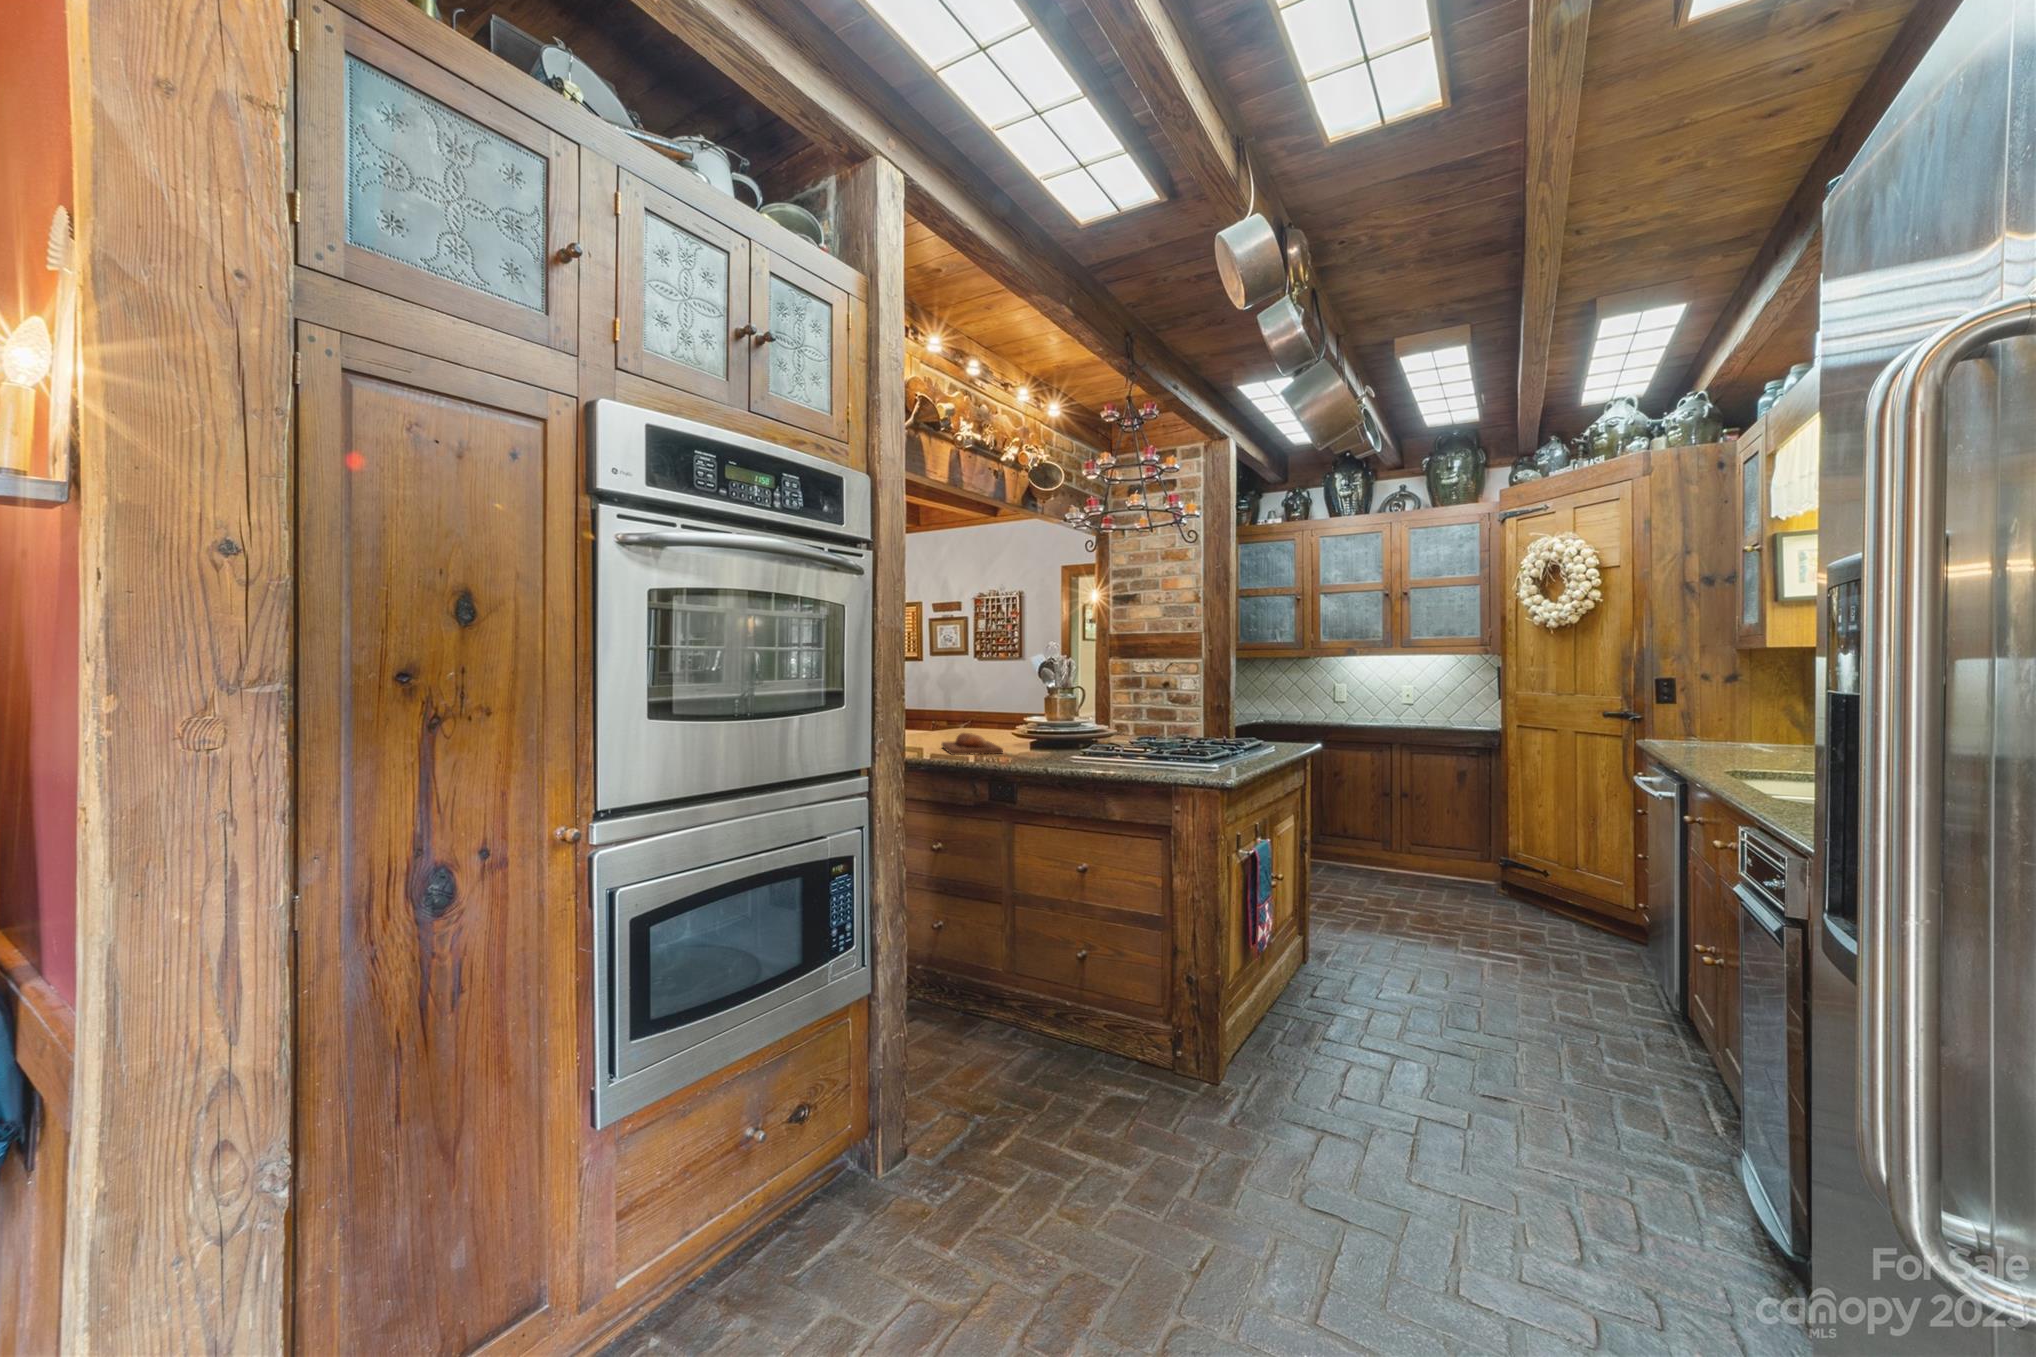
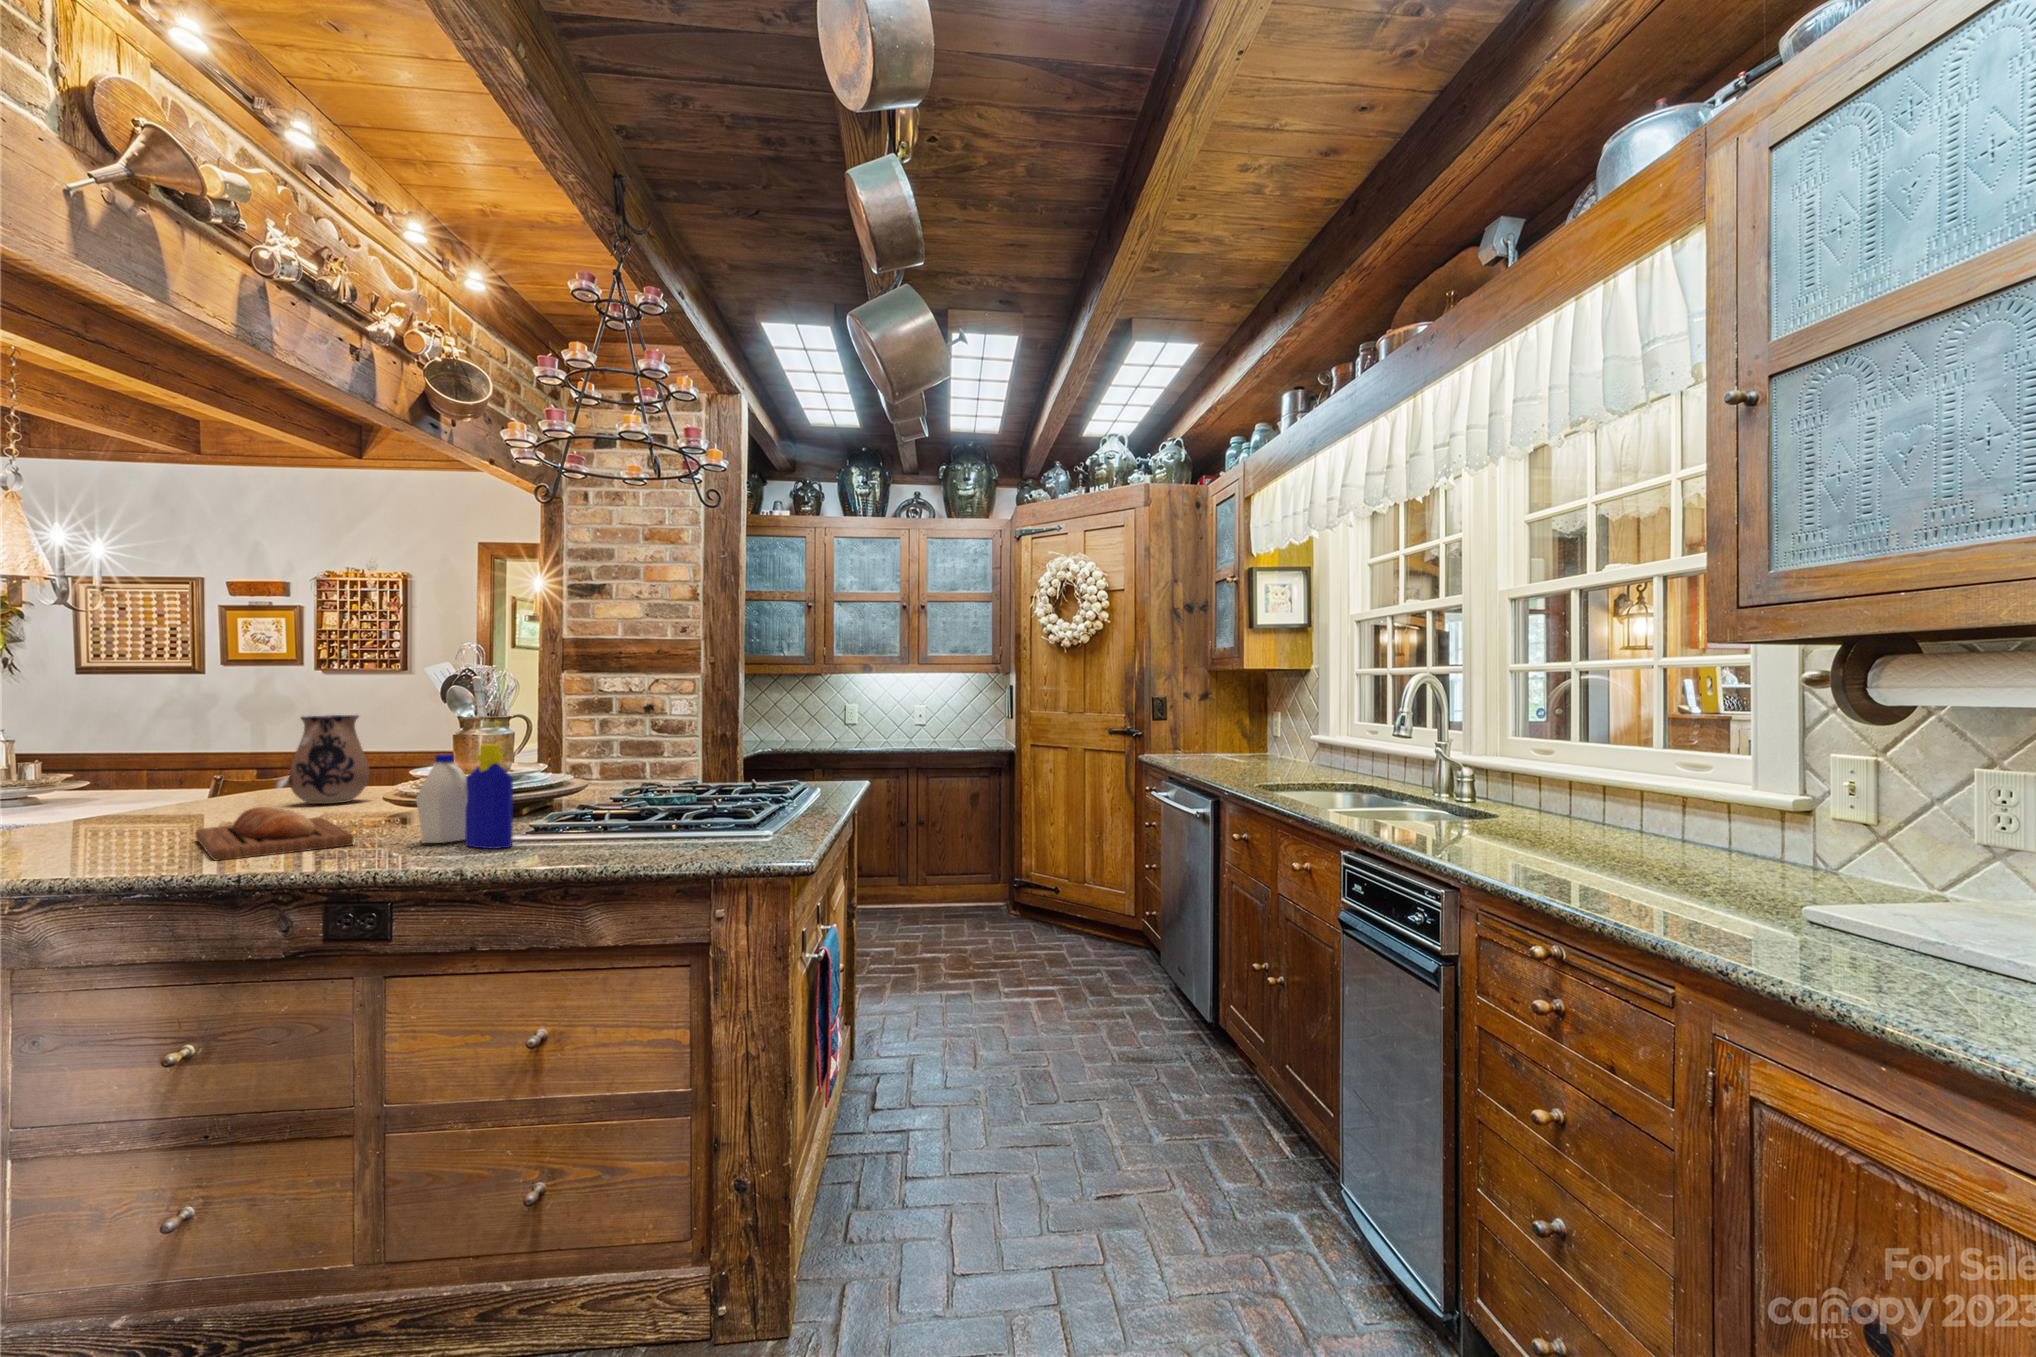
ceramic pitcher: none [971,687,1006,737] -> present [289,715,370,804]
bottle: none [1028,703,1071,760] -> present [416,744,513,849]

